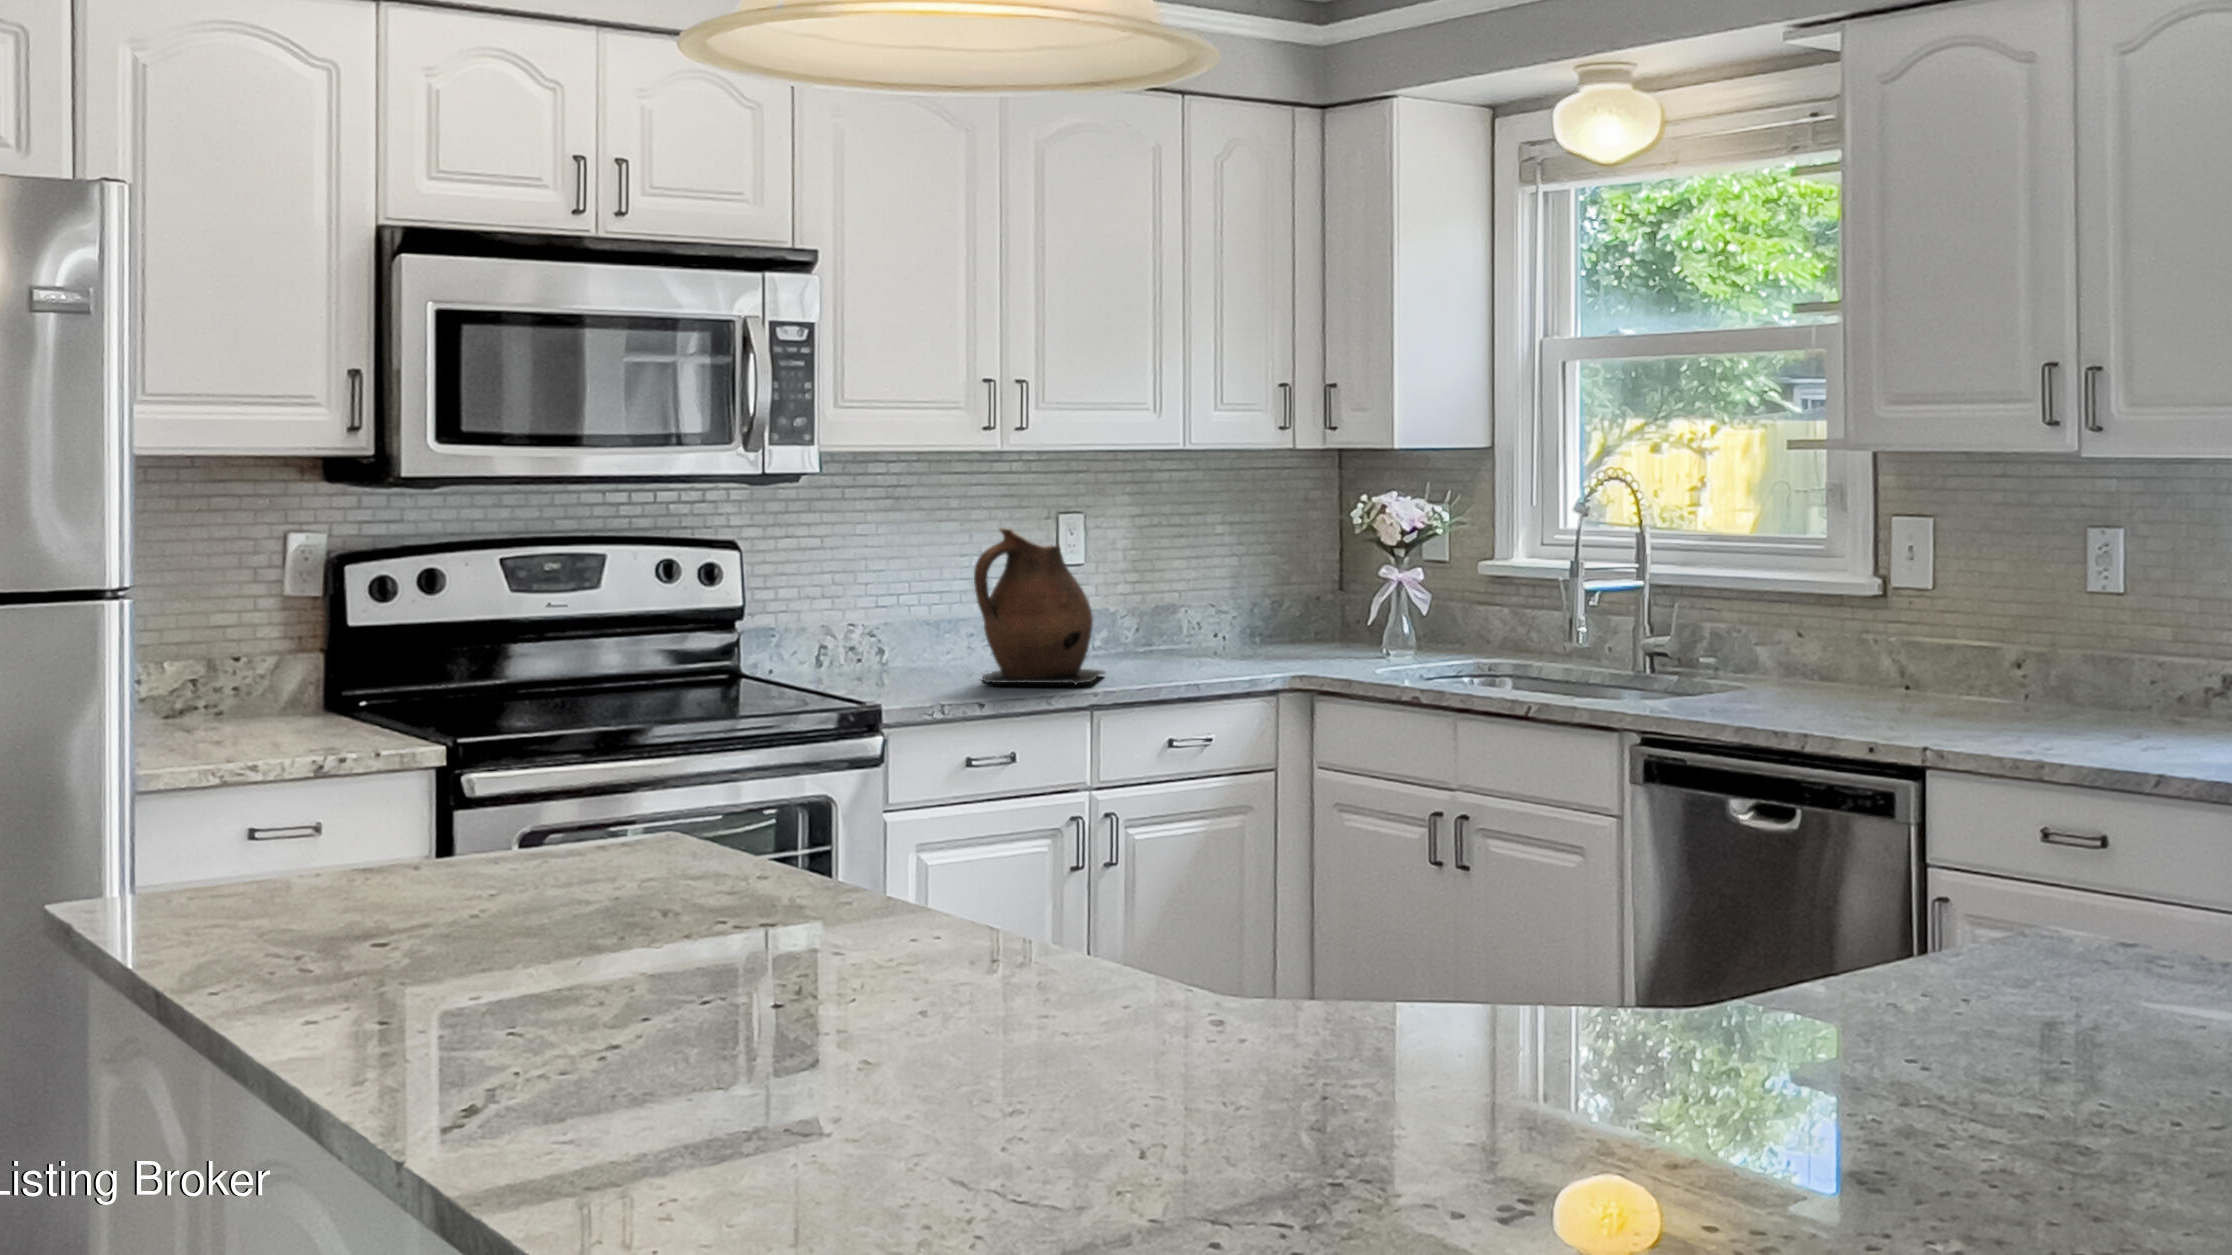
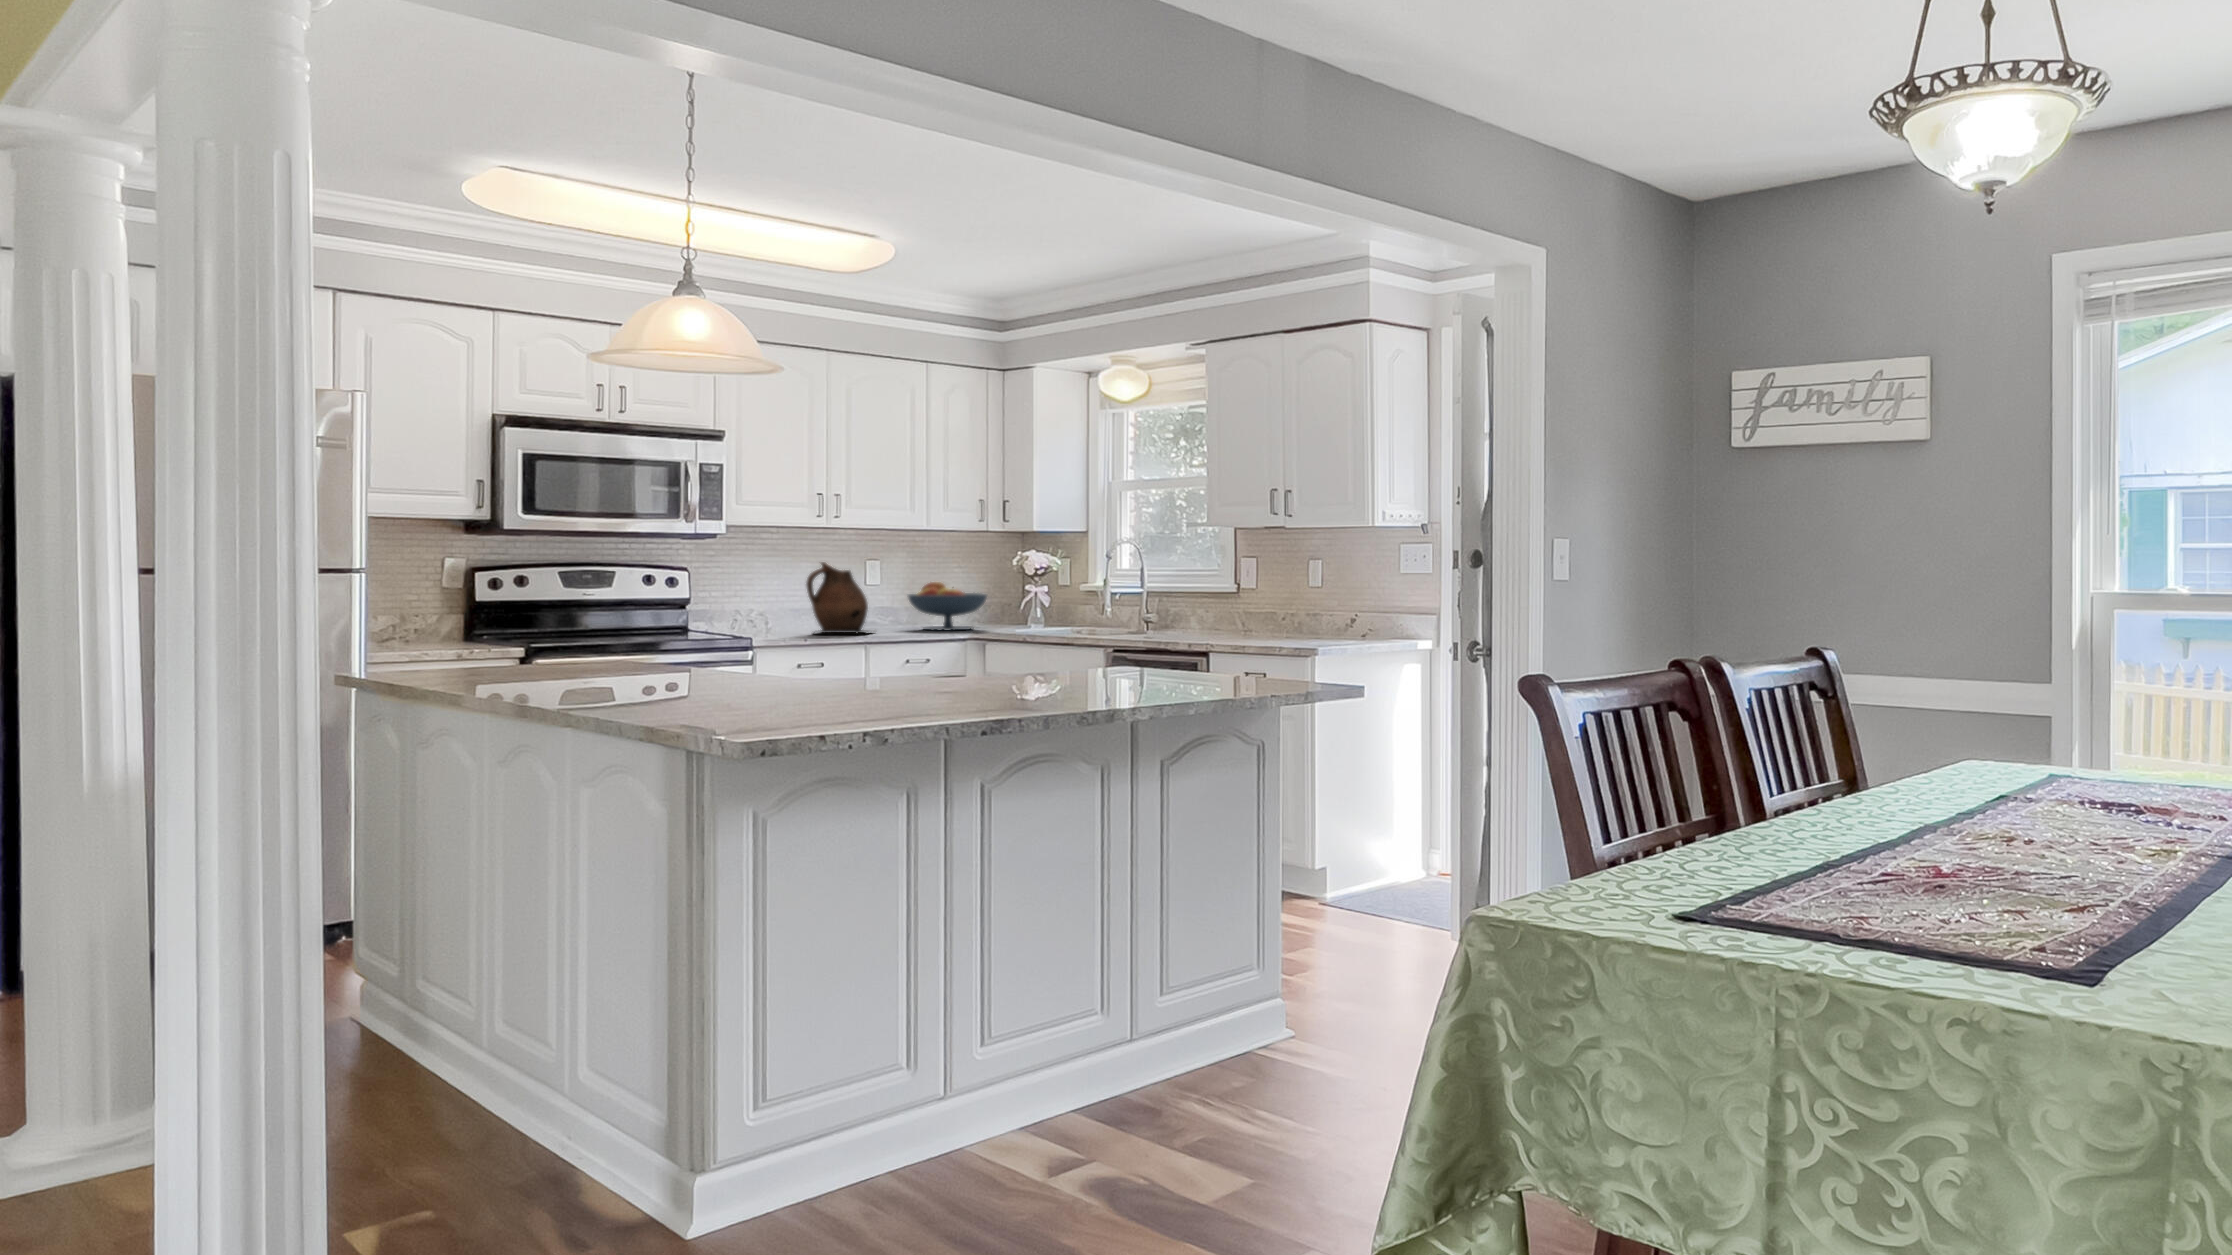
fruit bowl: none [1154,559,1314,666] -> present [908,582,987,630]

